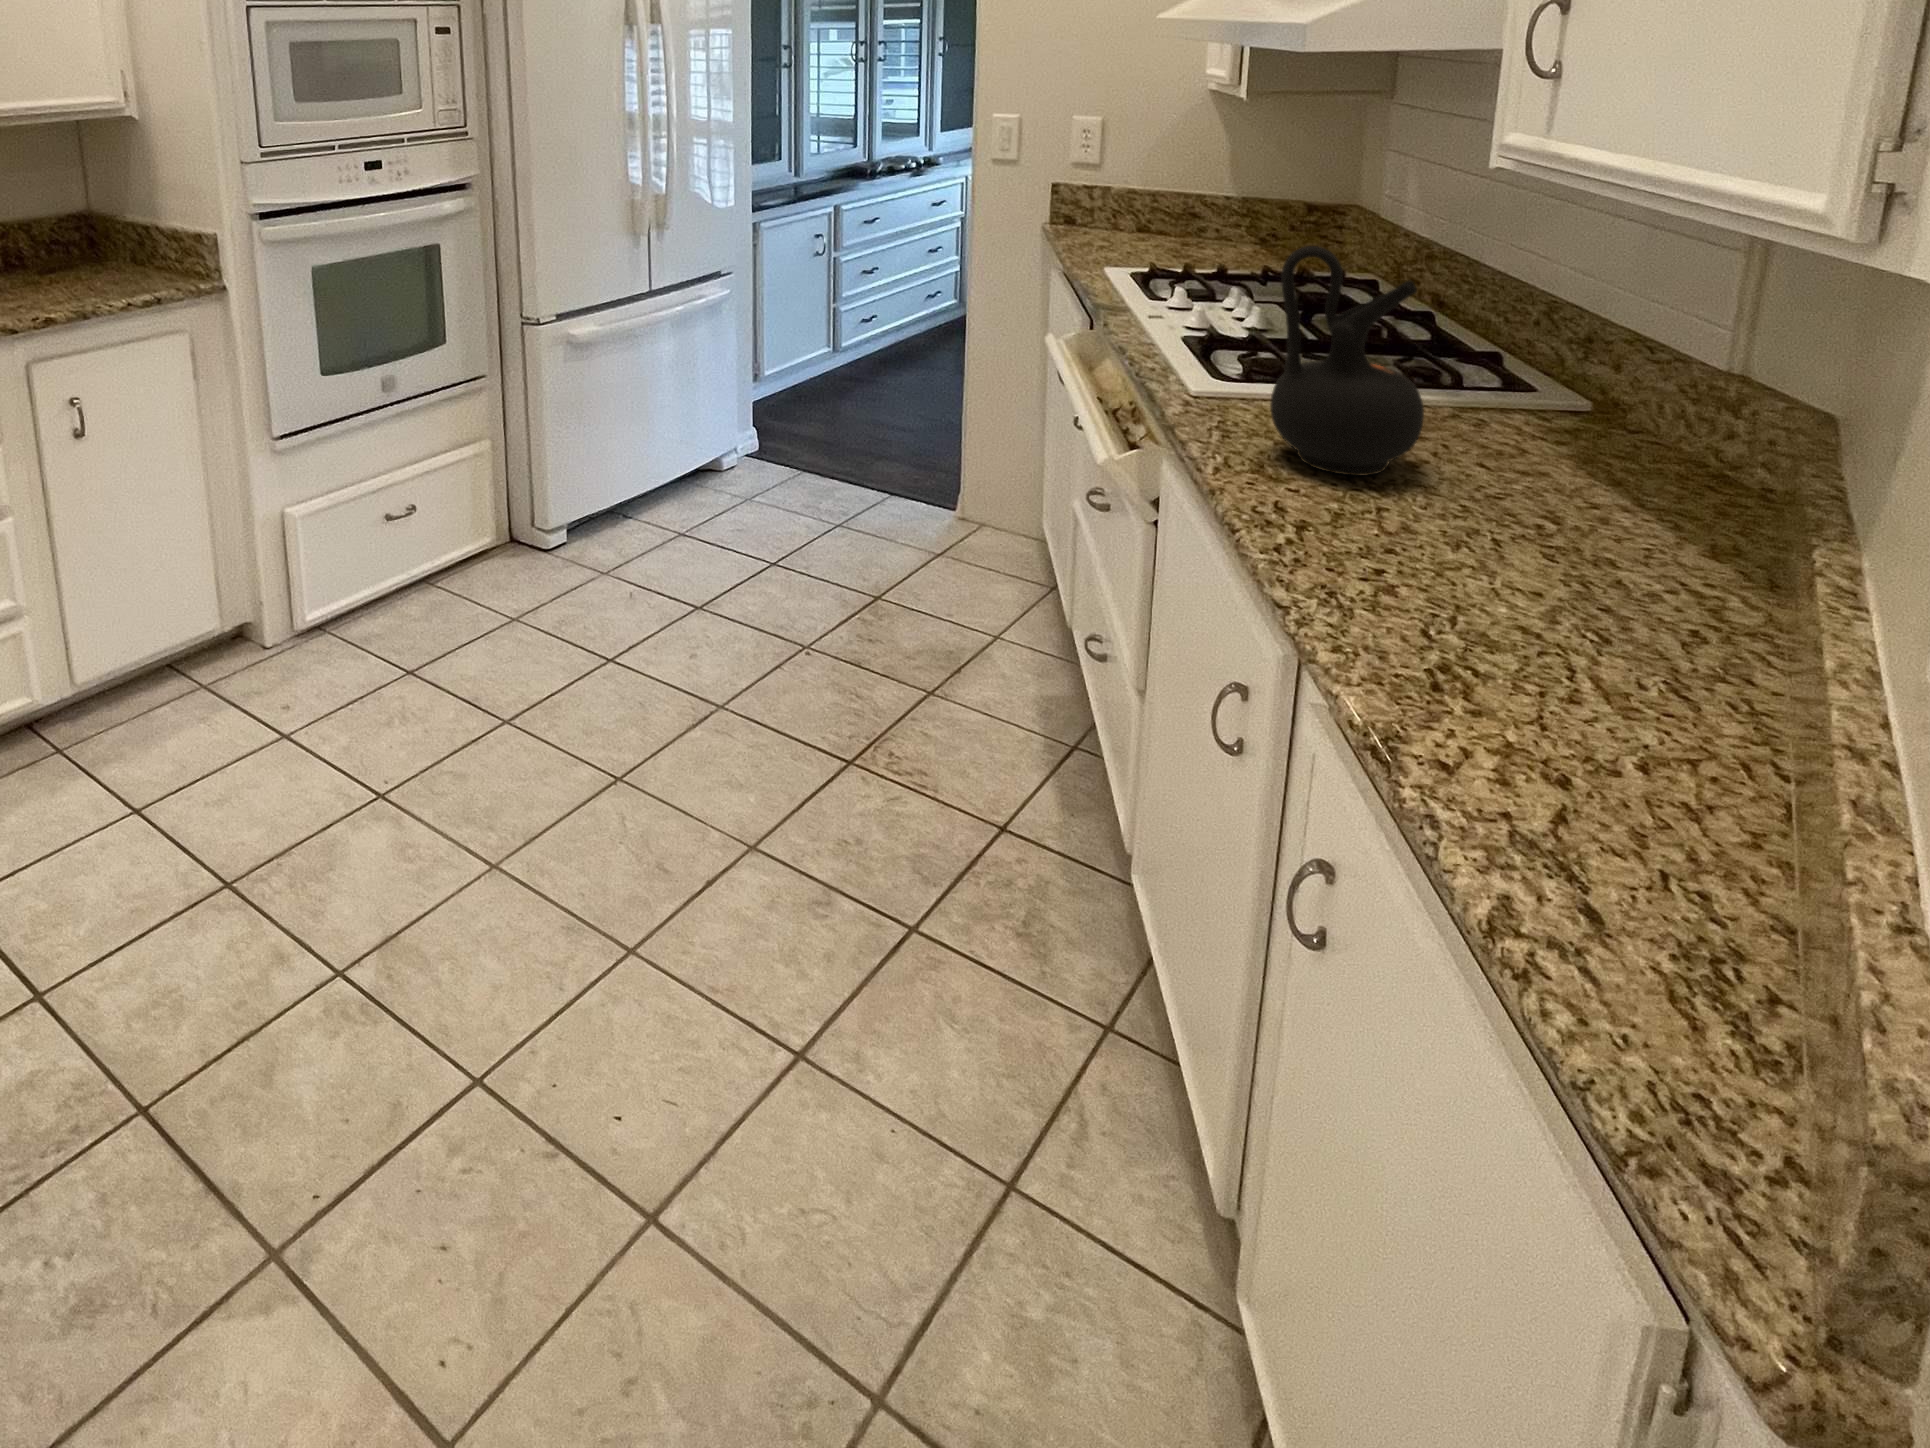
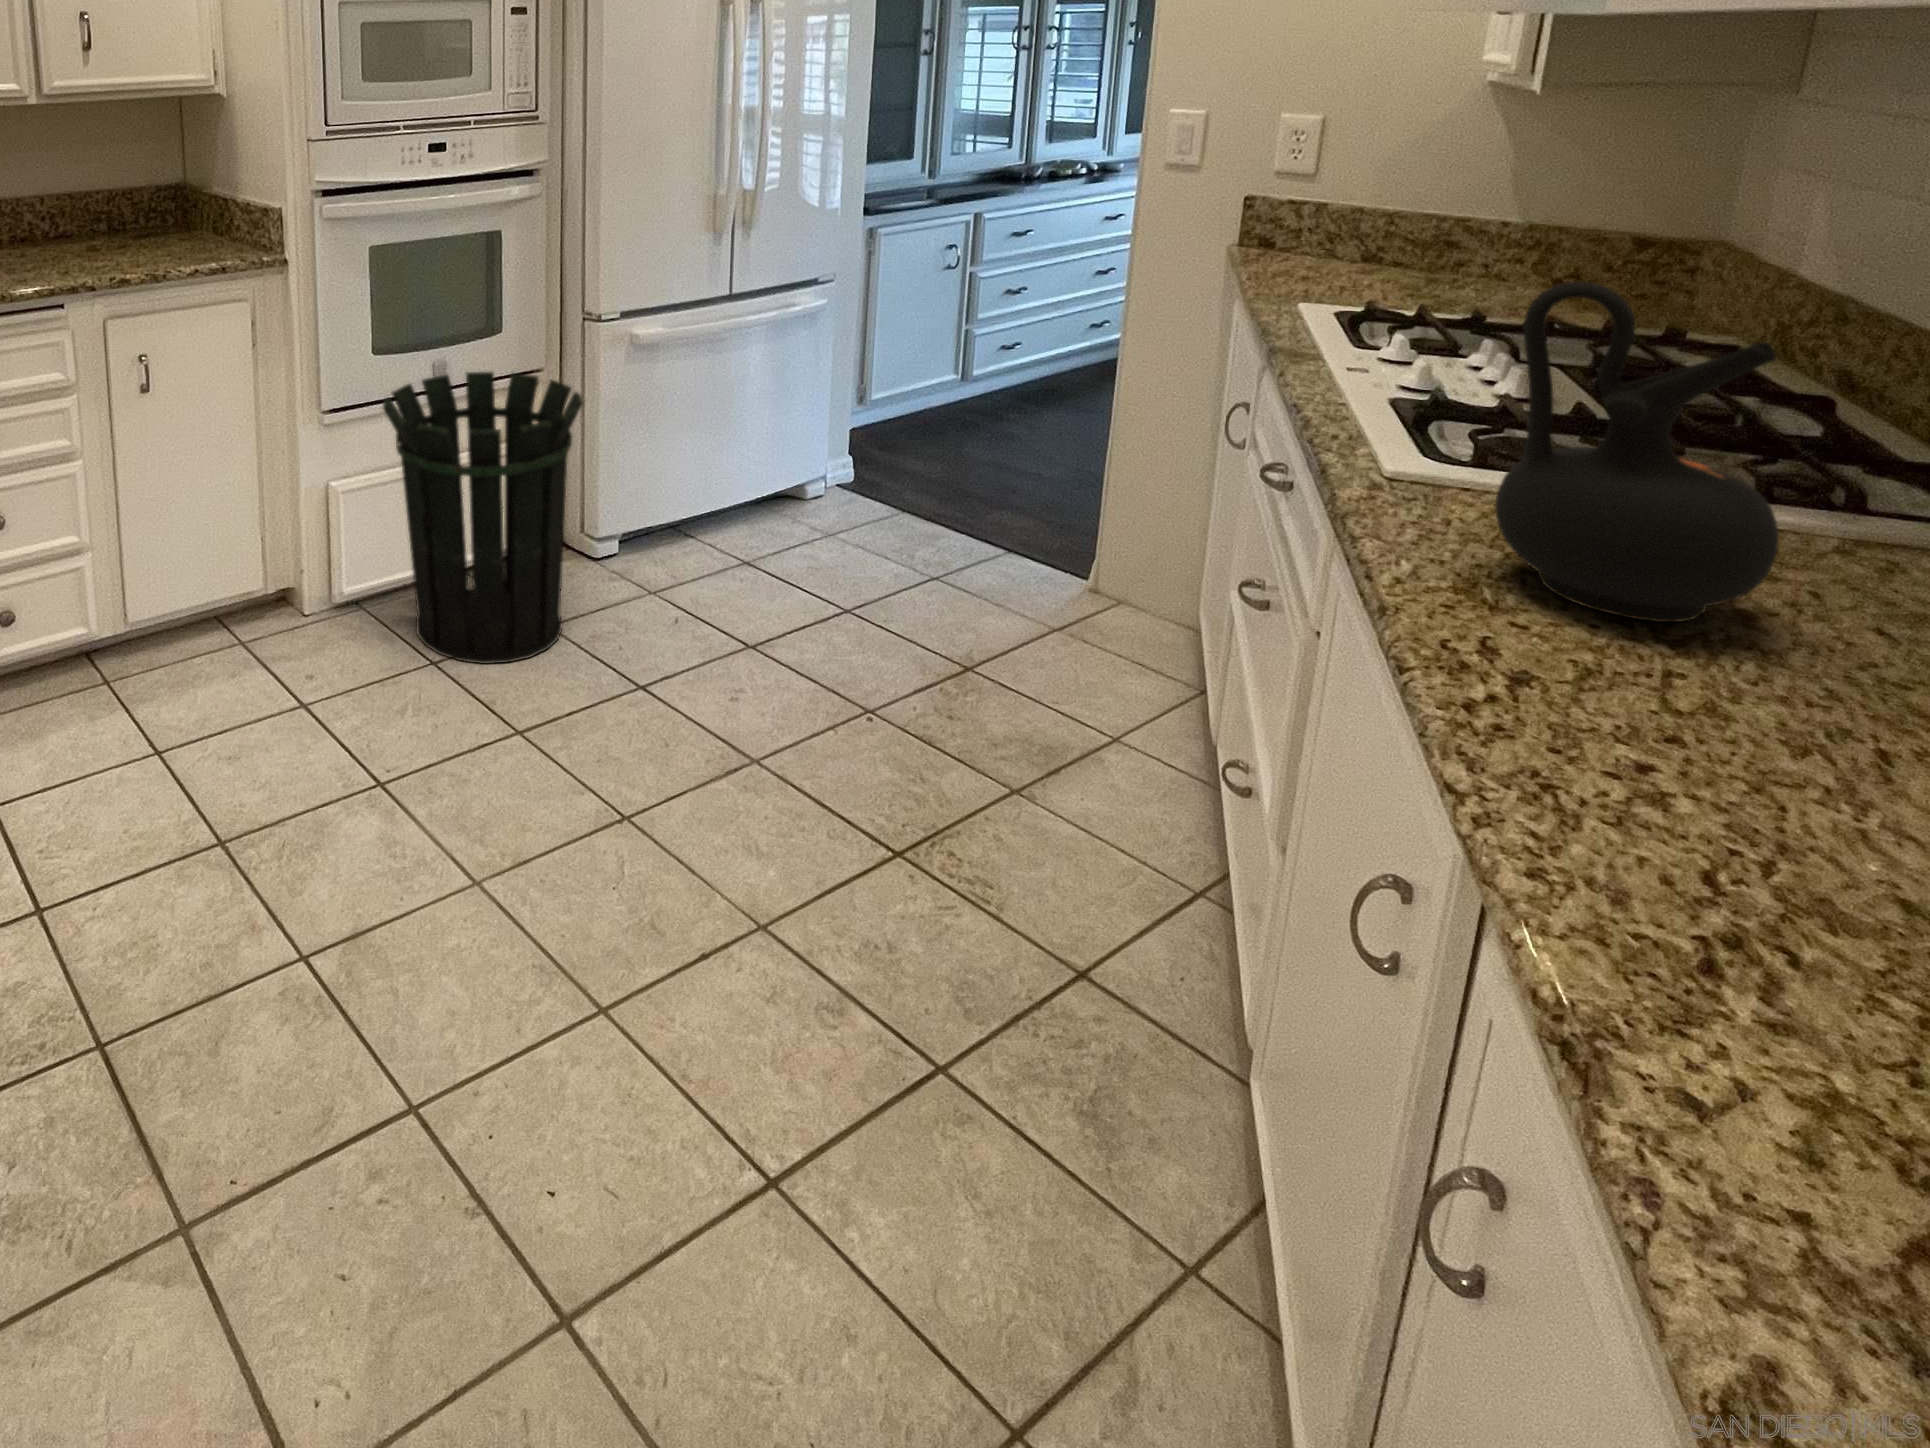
waste bin: none [340,379,542,669] -> present [383,371,583,664]

